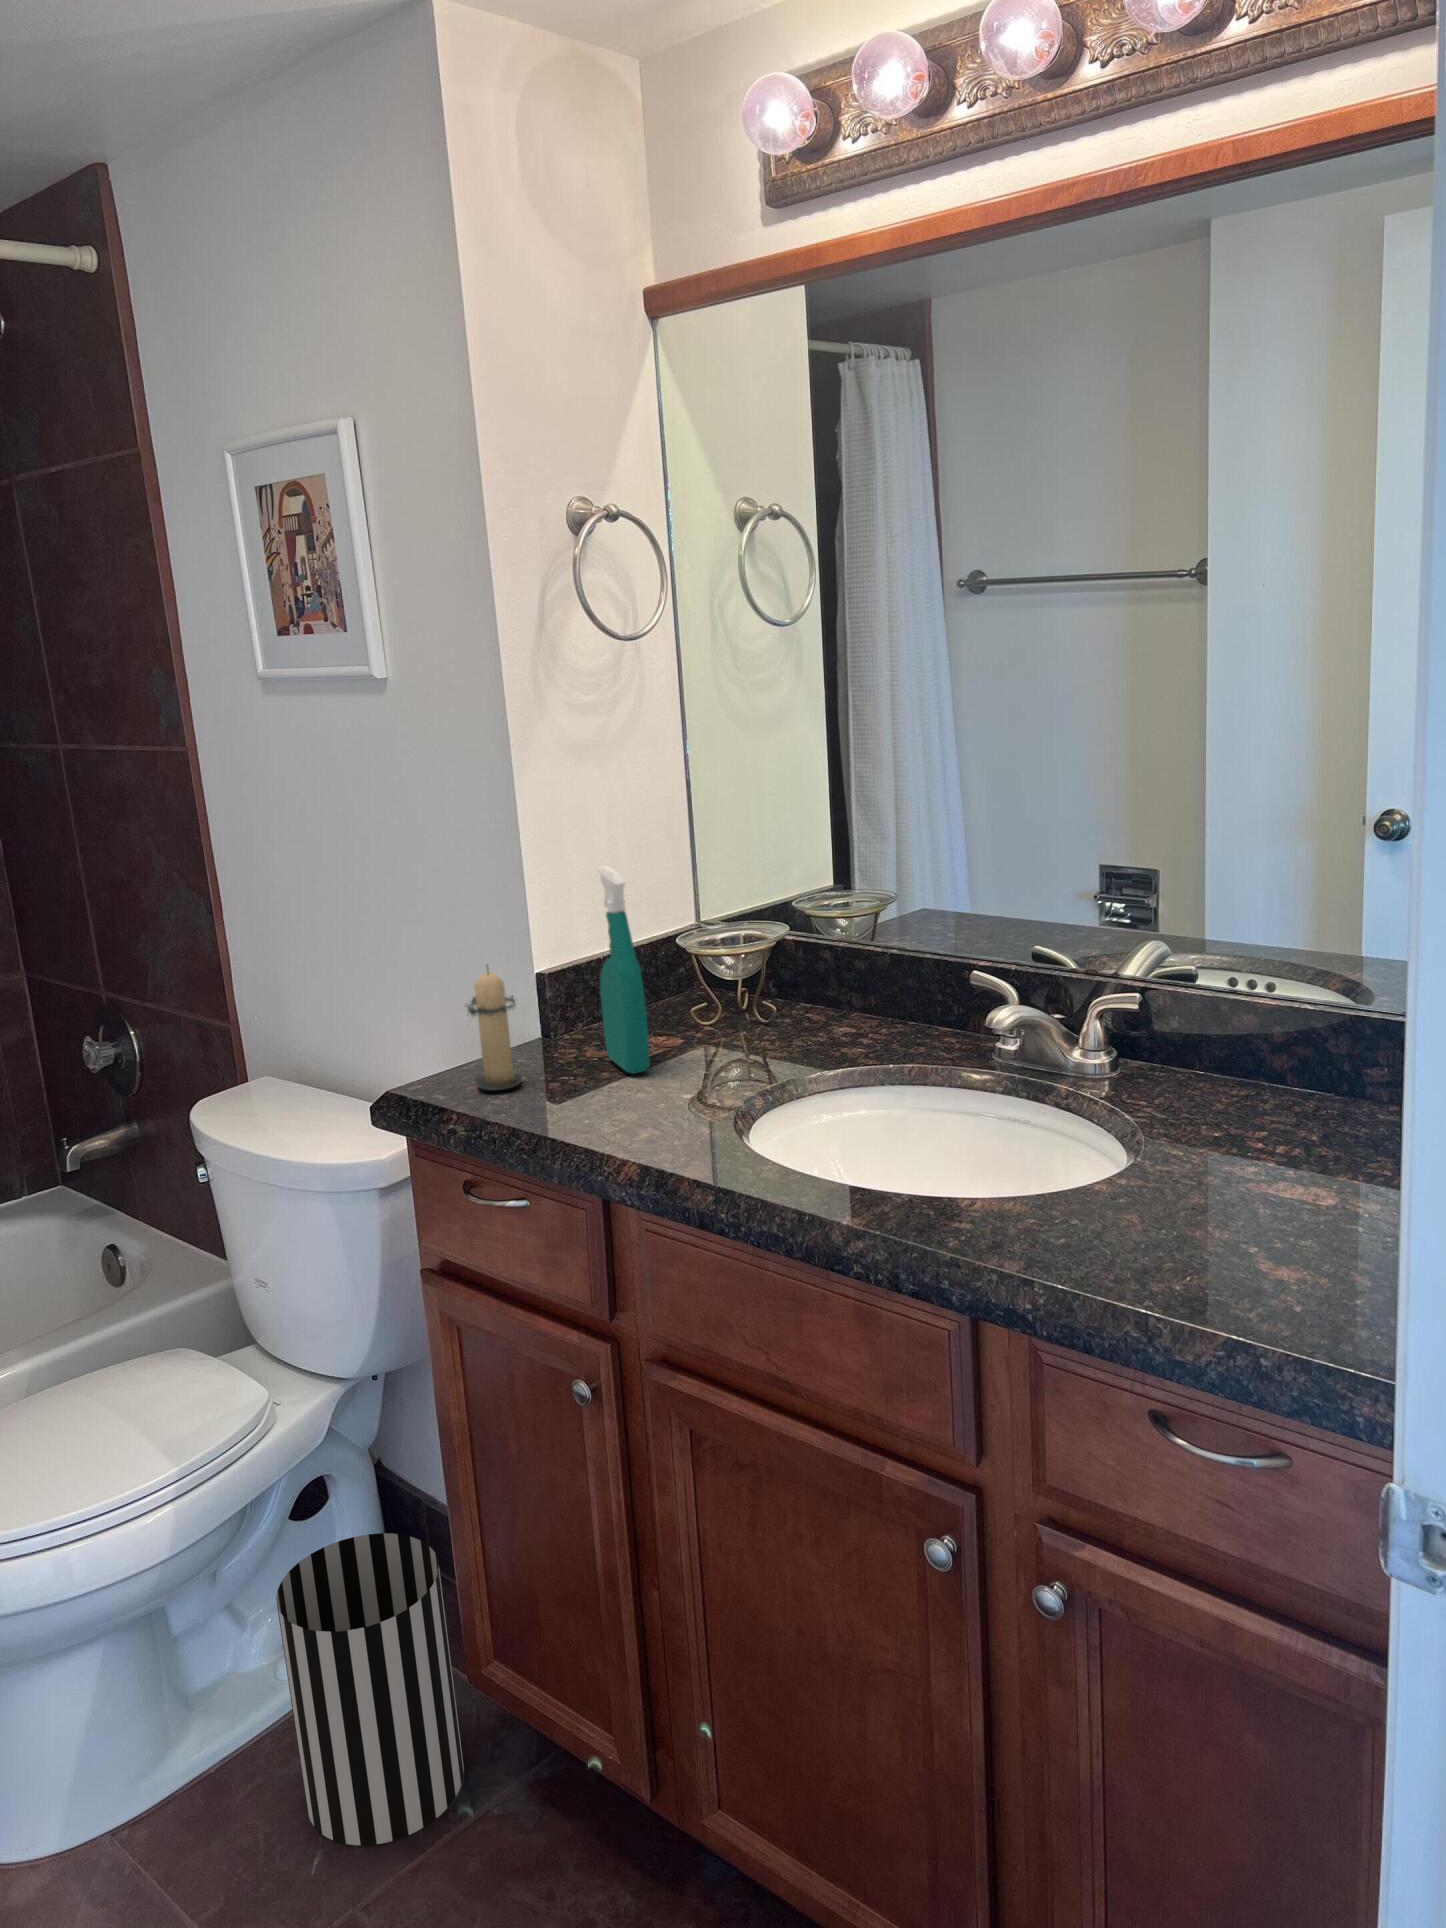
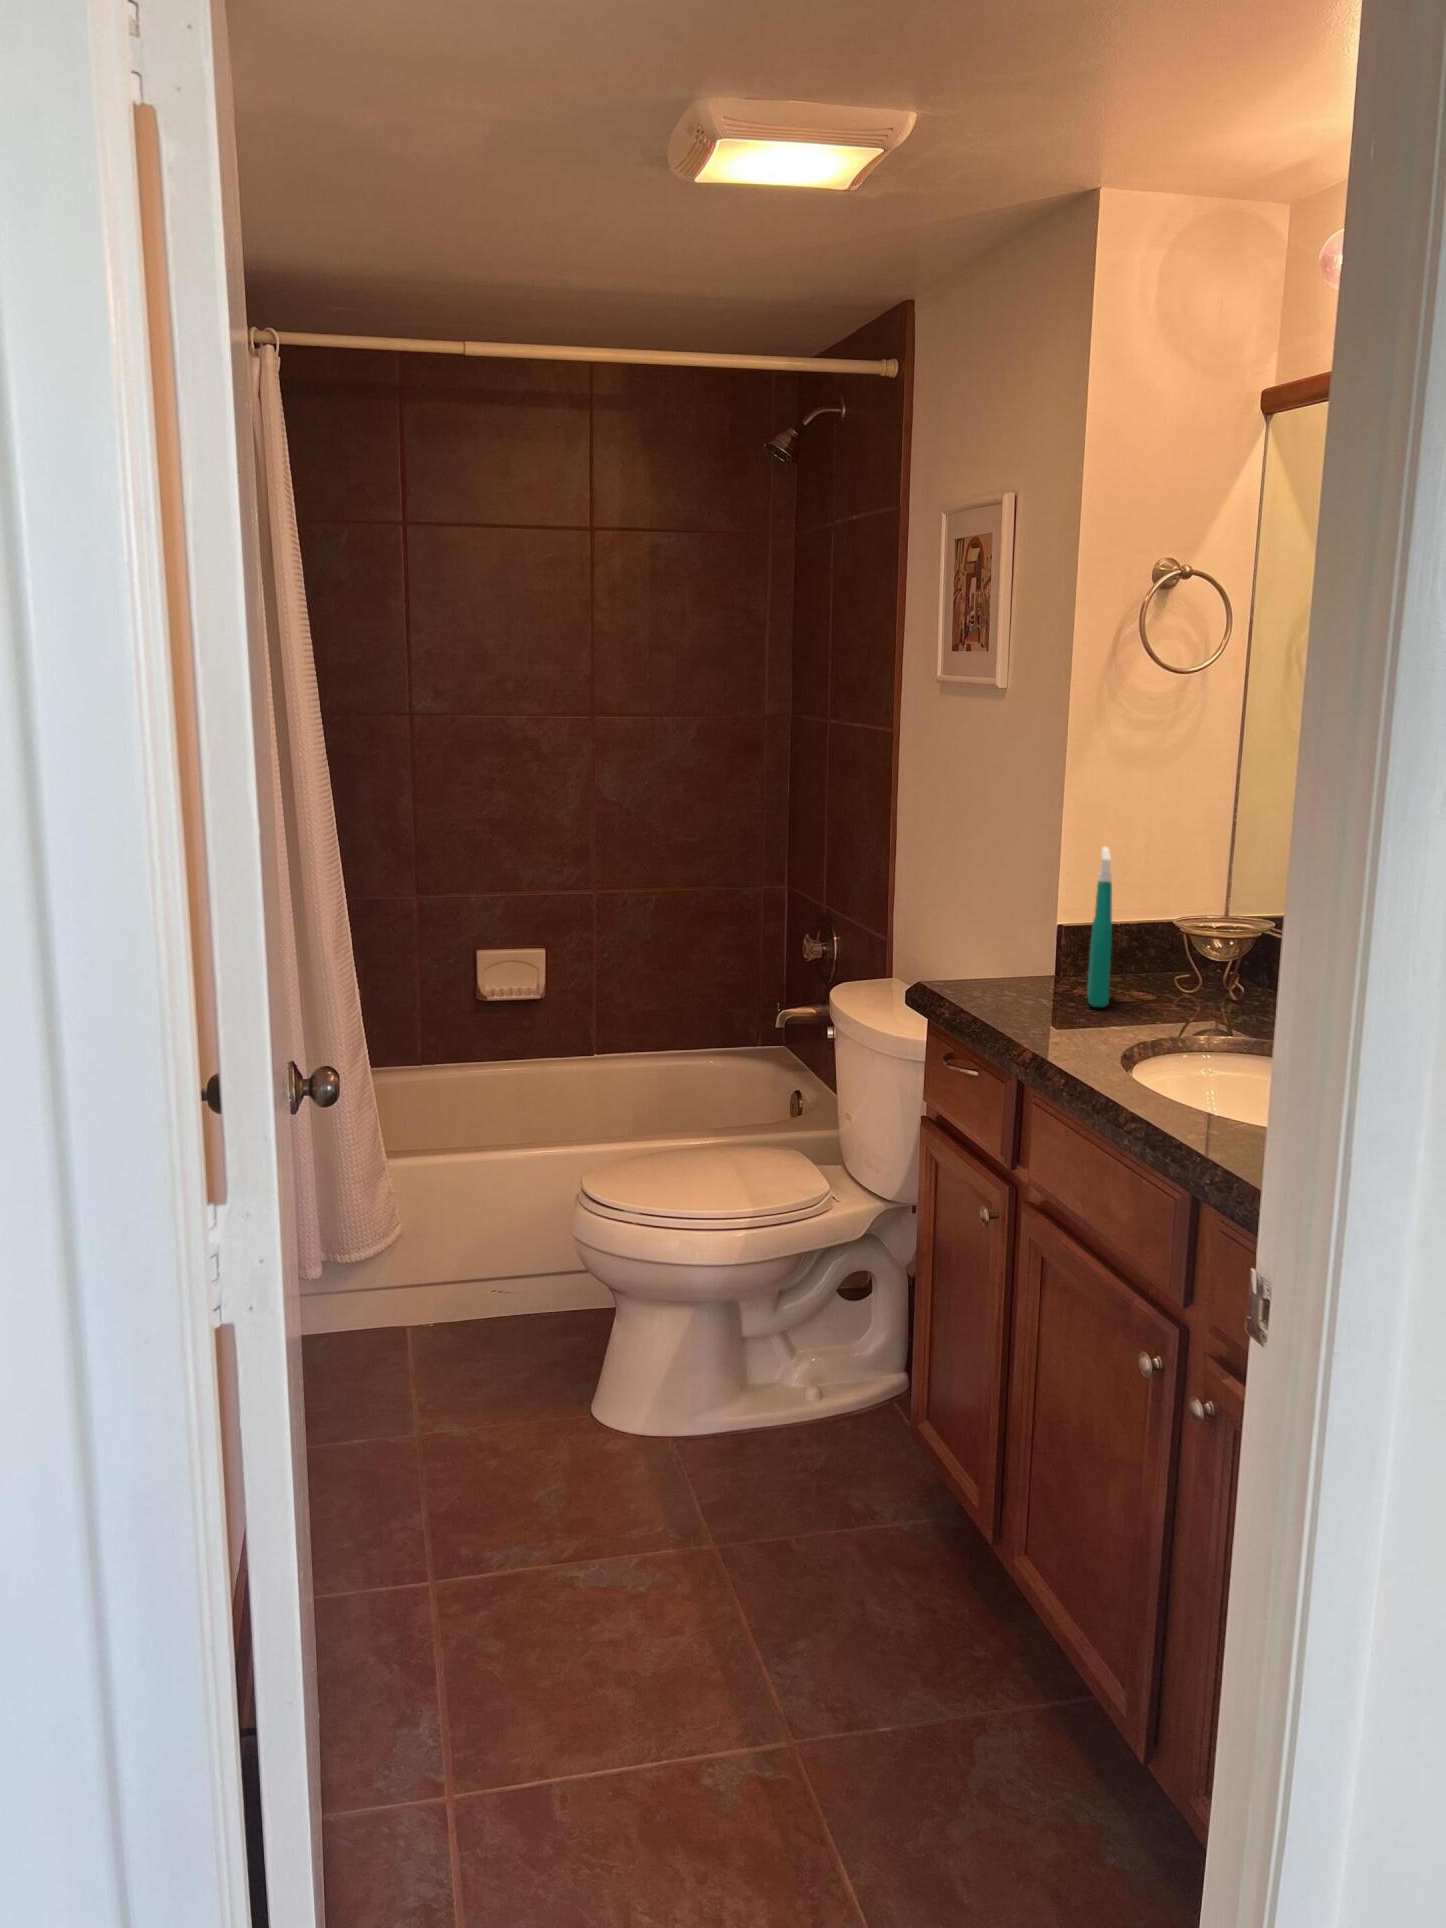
candle: present [465,970,522,1091] -> none [973,903,1020,998]
wastebasket: present [276,1533,464,1846] -> none [786,1302,903,1514]

